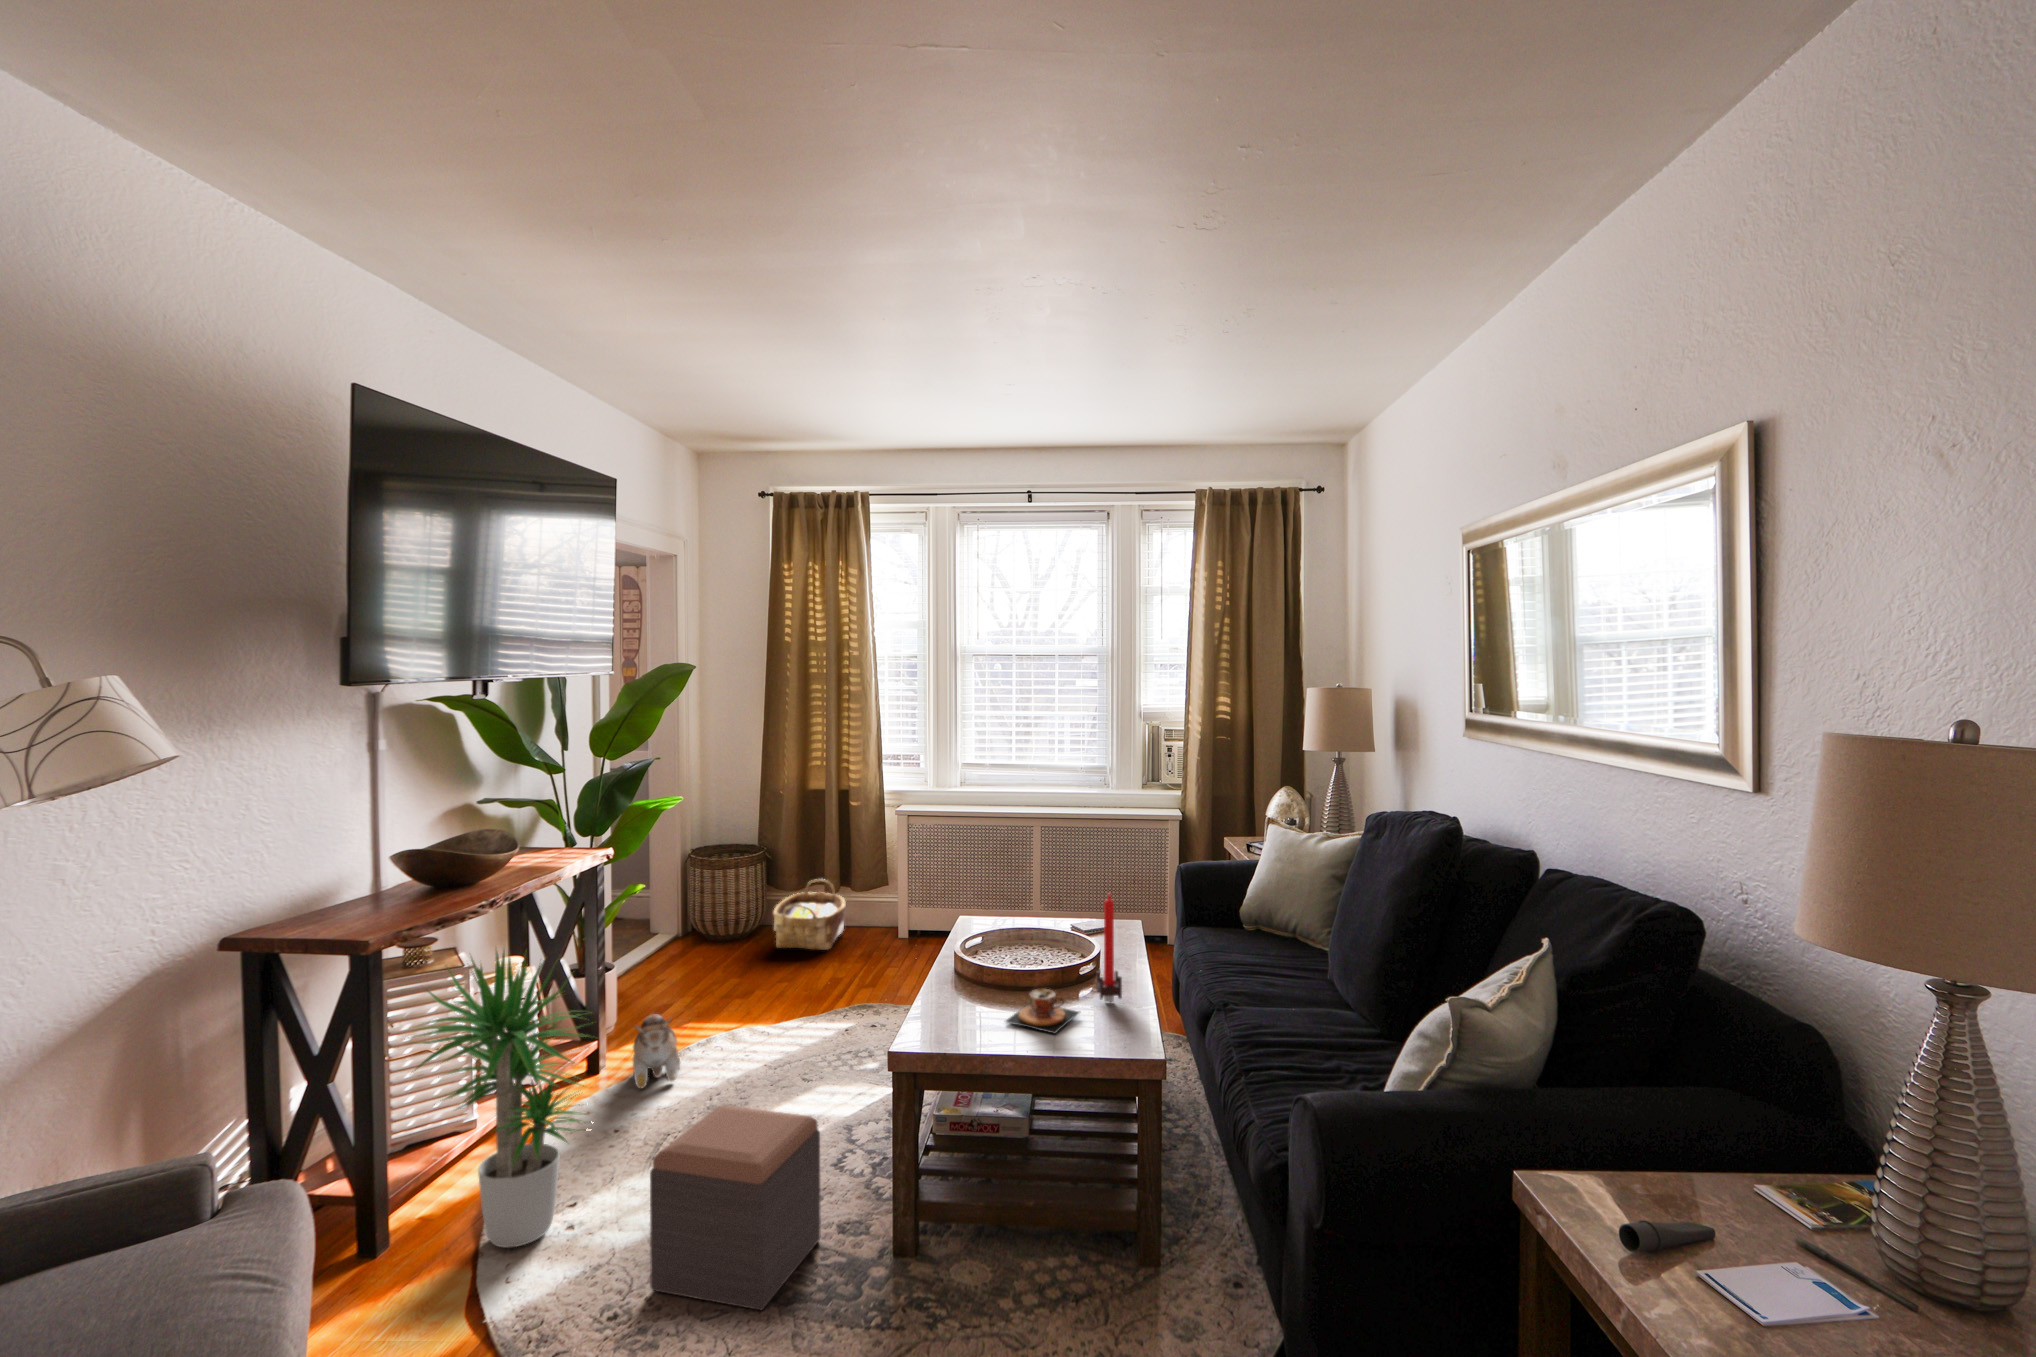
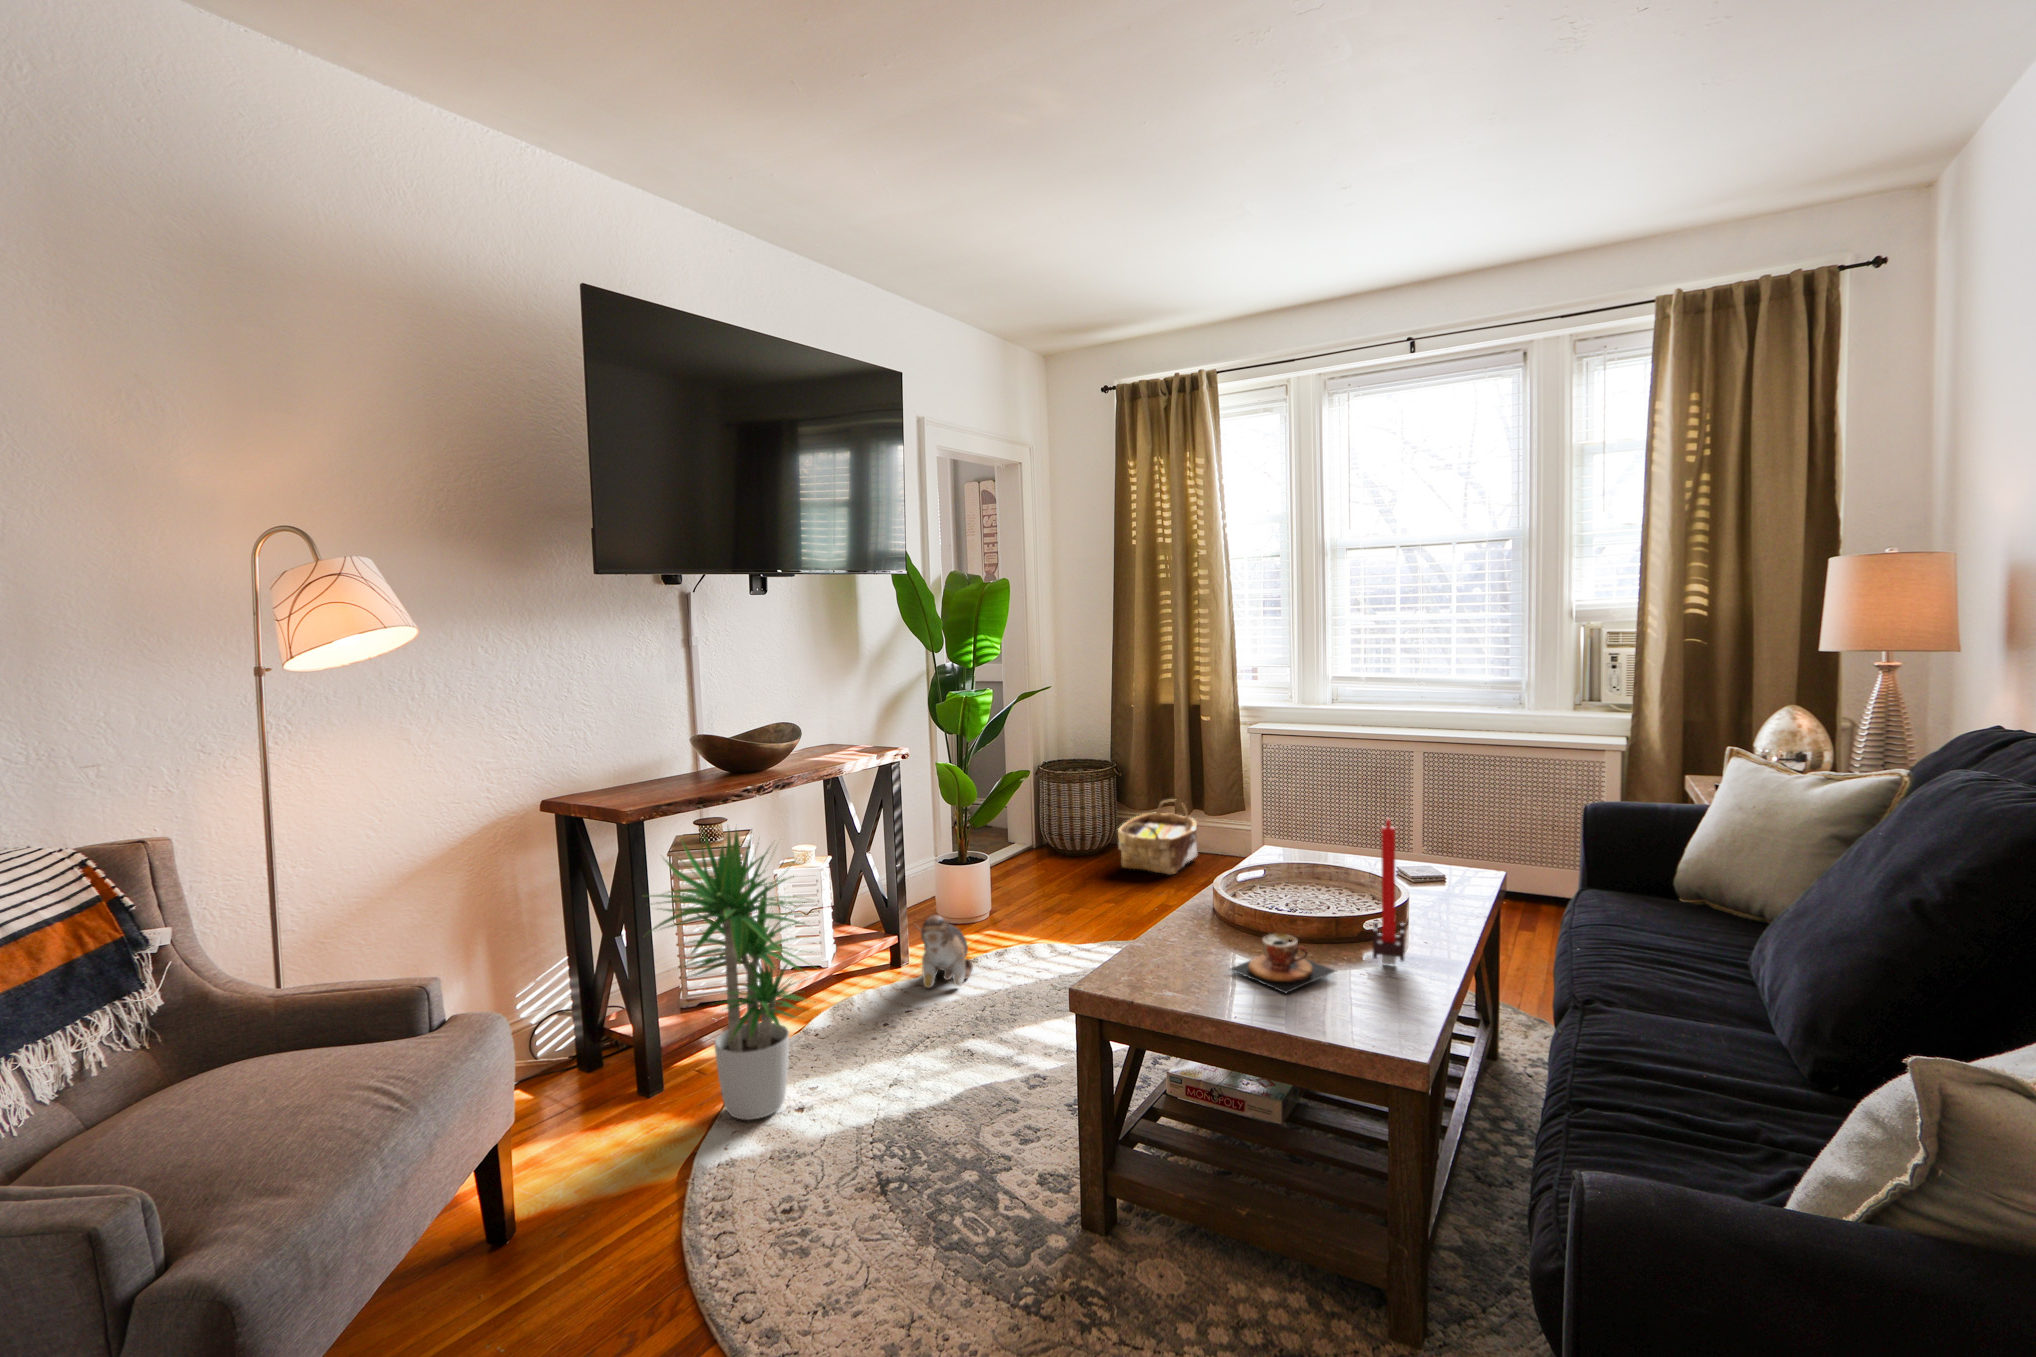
footstool: present [650,1105,821,1310] -> none [825,1015,1016,1248]

